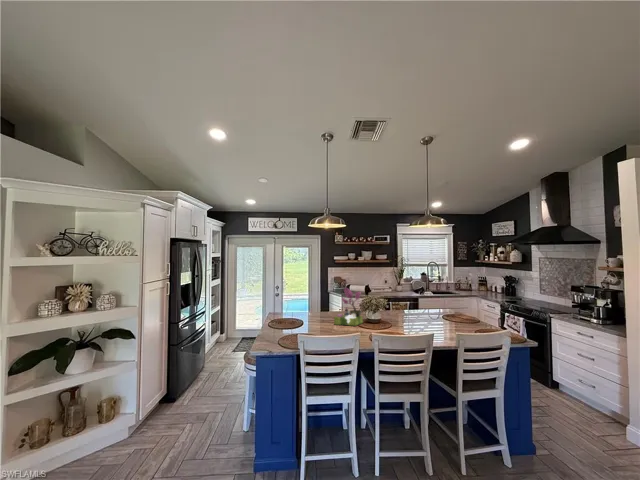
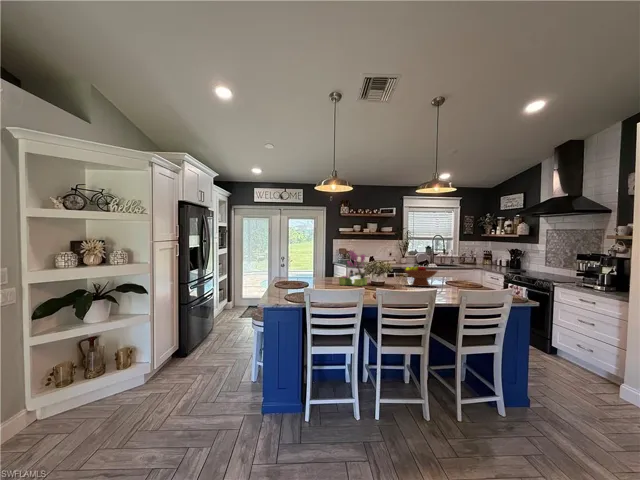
fruit bowl: none [399,302,434,325] -> present [404,264,437,287]

